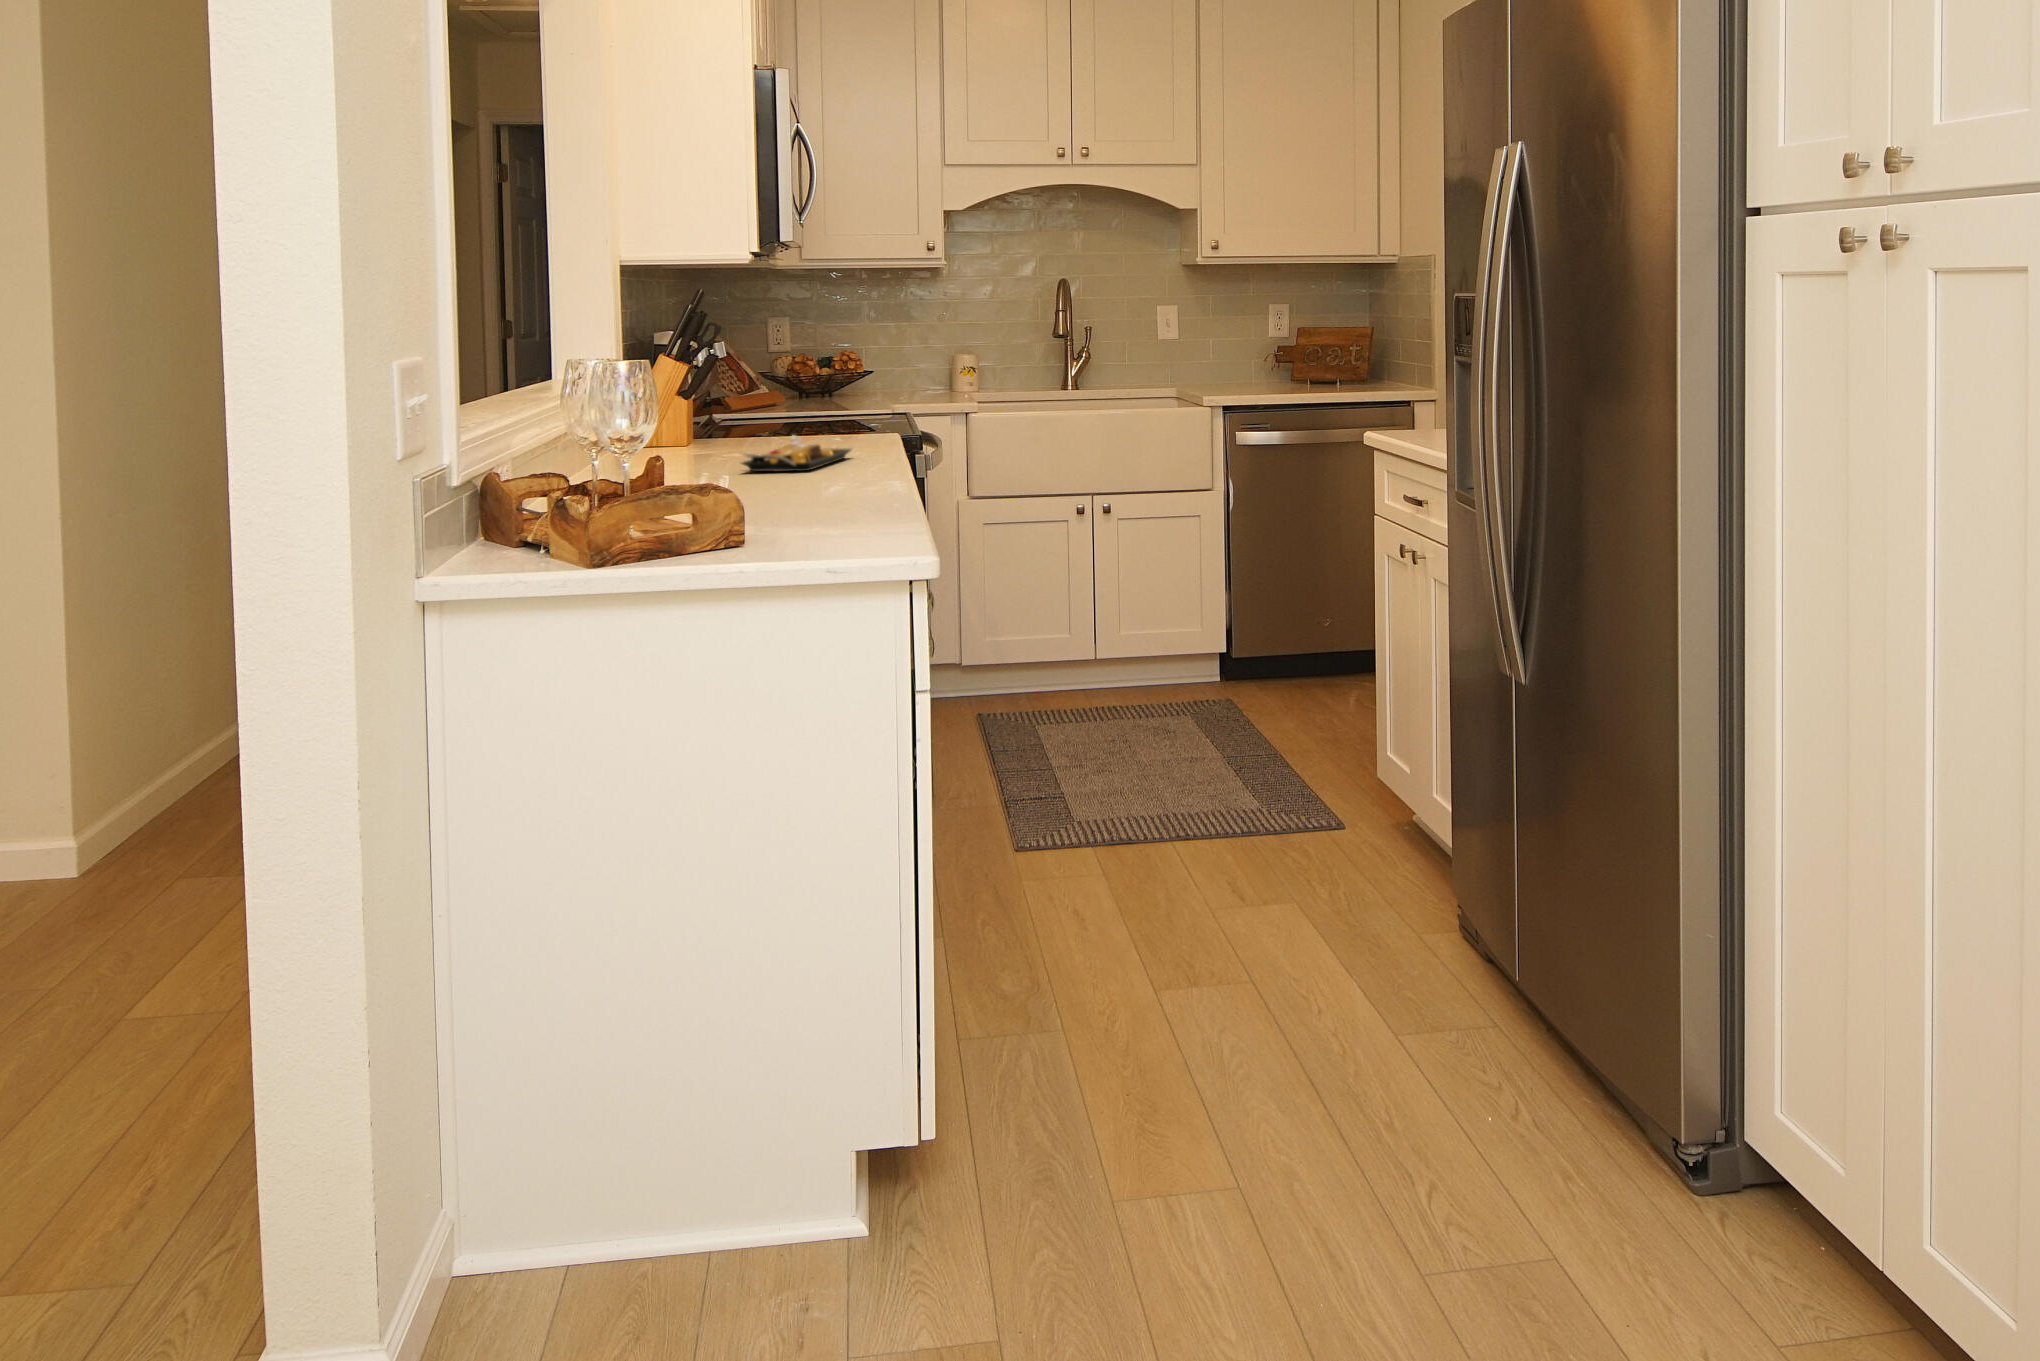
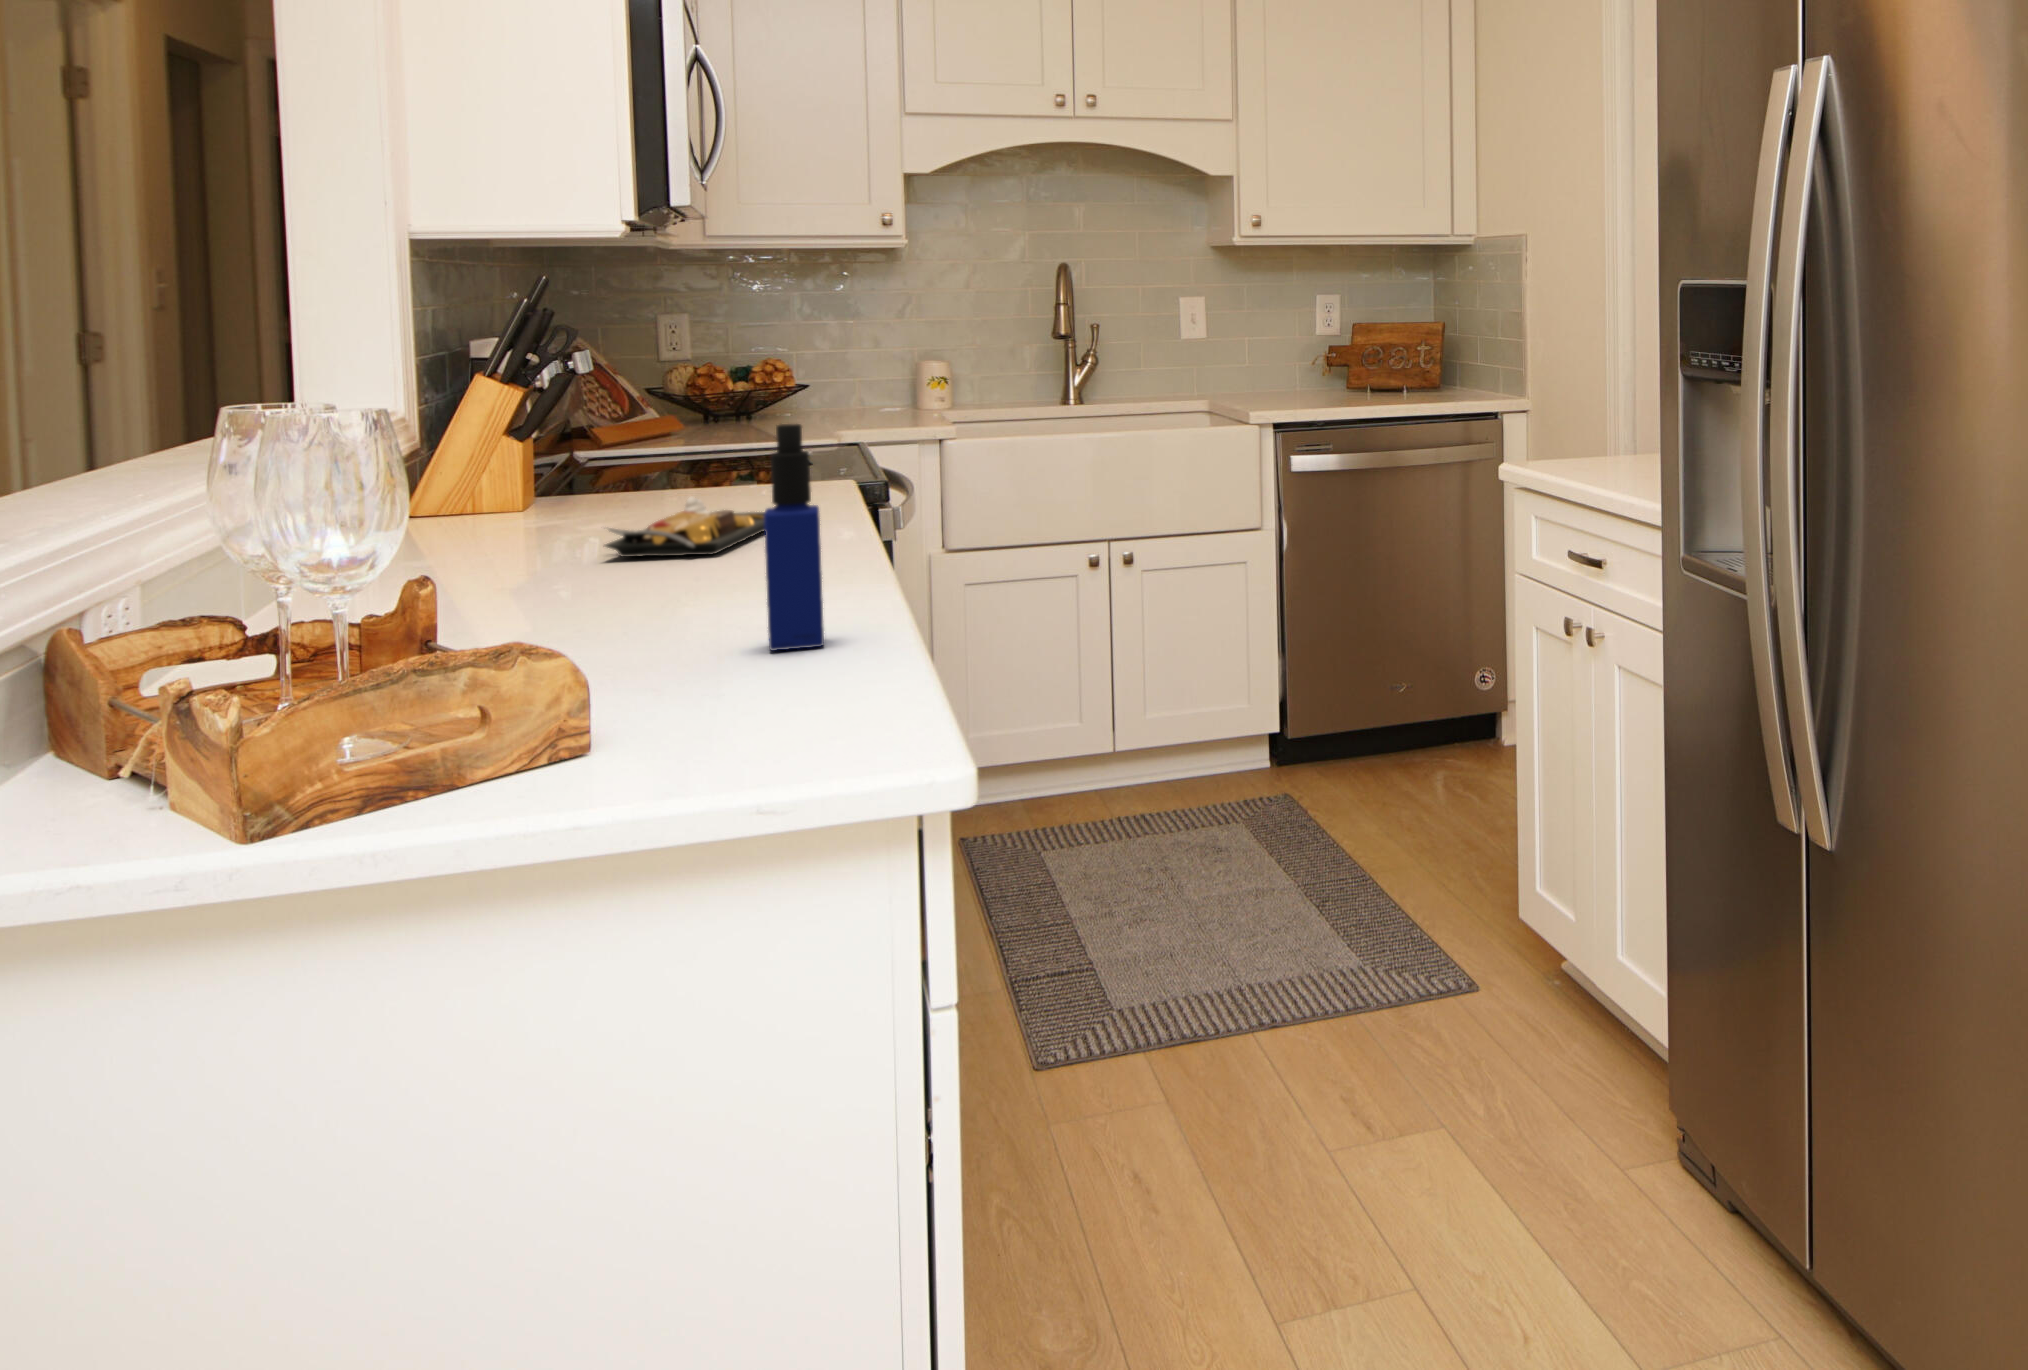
bottle: none [837,377,871,511] -> present [764,424,824,651]

